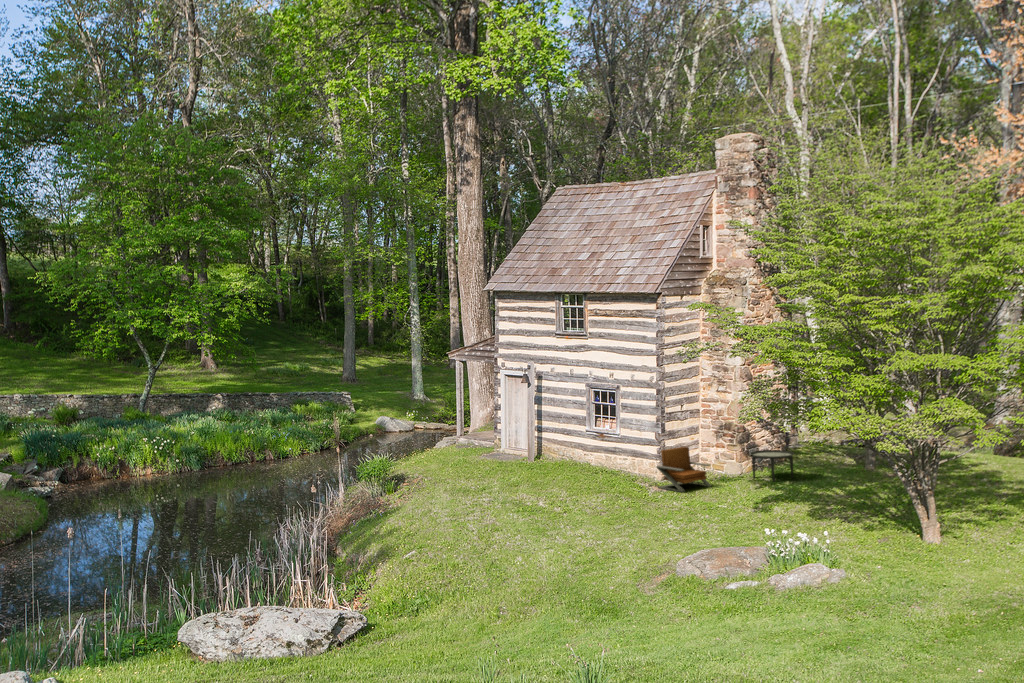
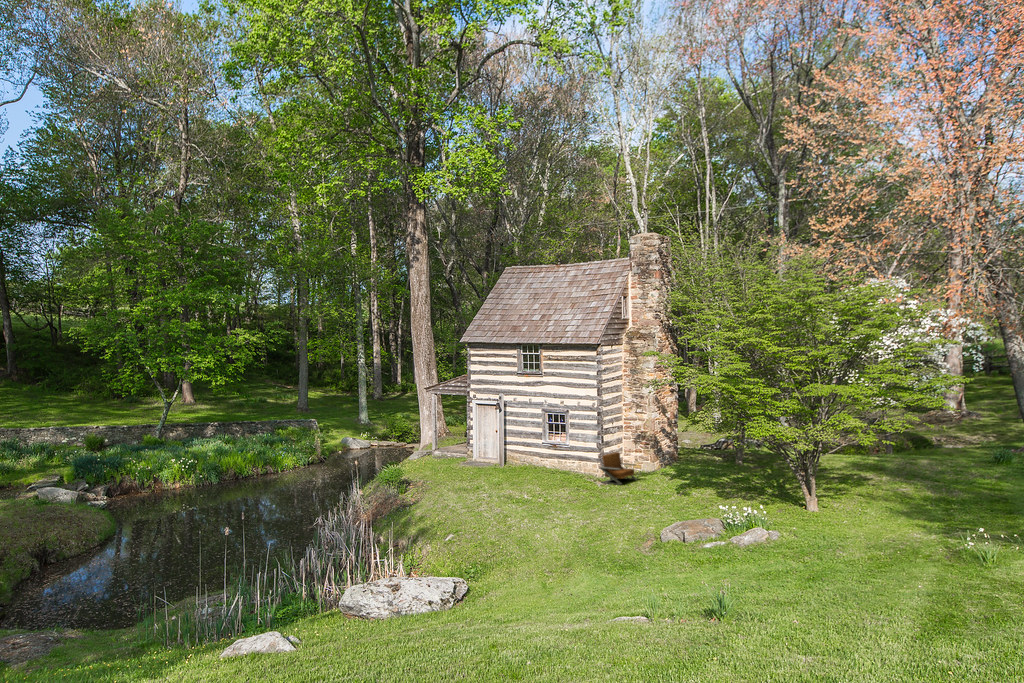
round table: present [750,450,794,481] -> none [659,452,689,474]

